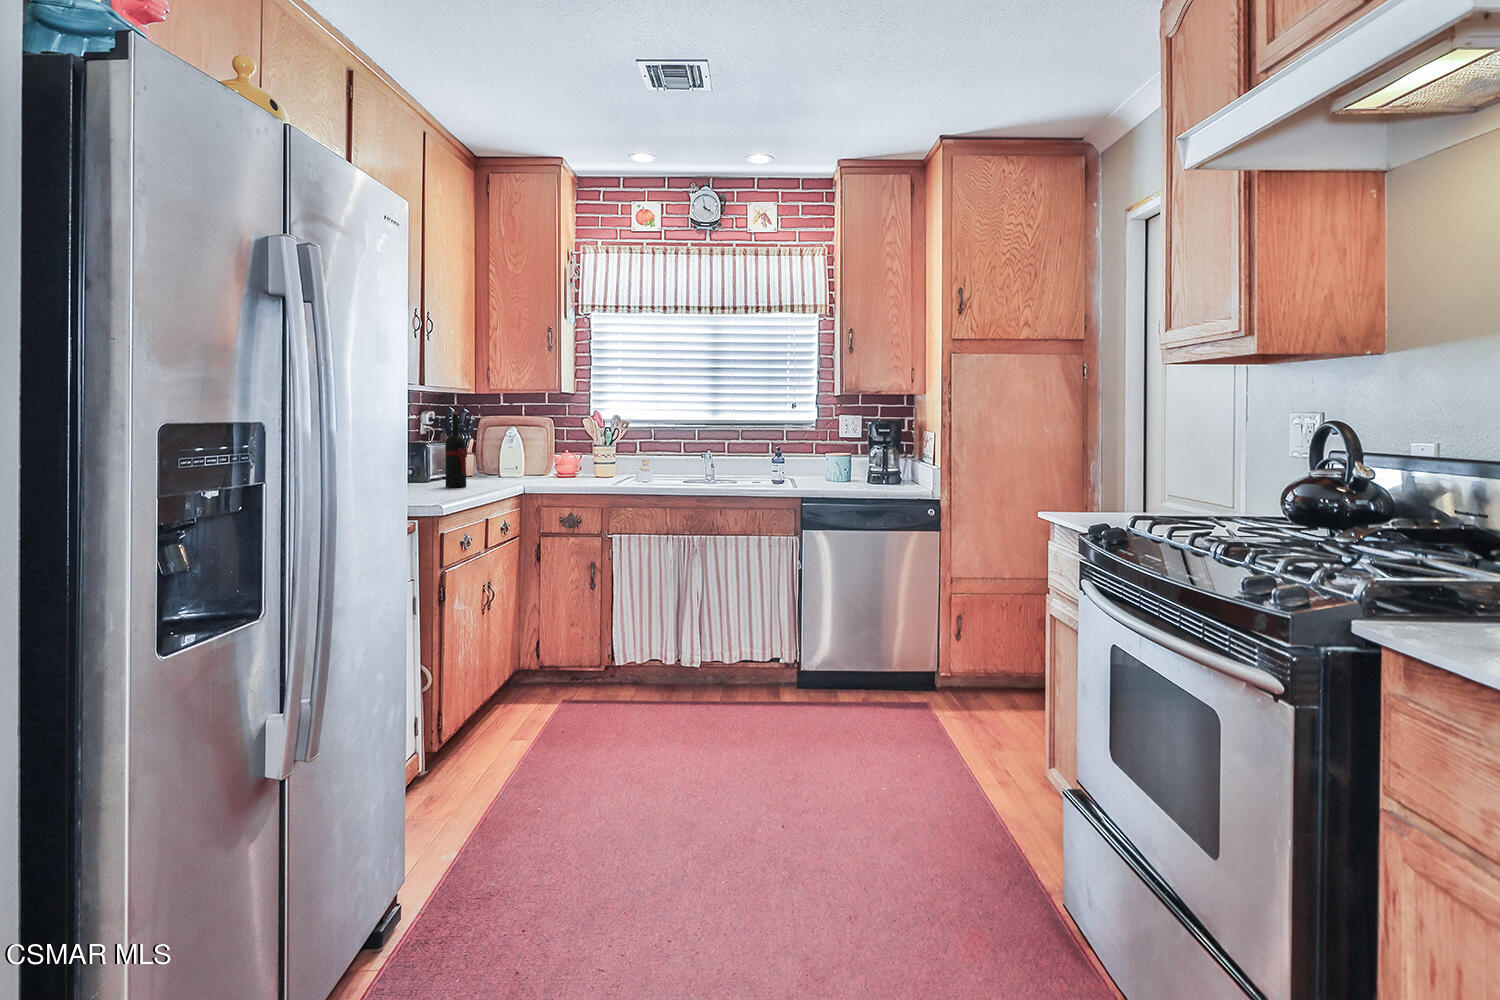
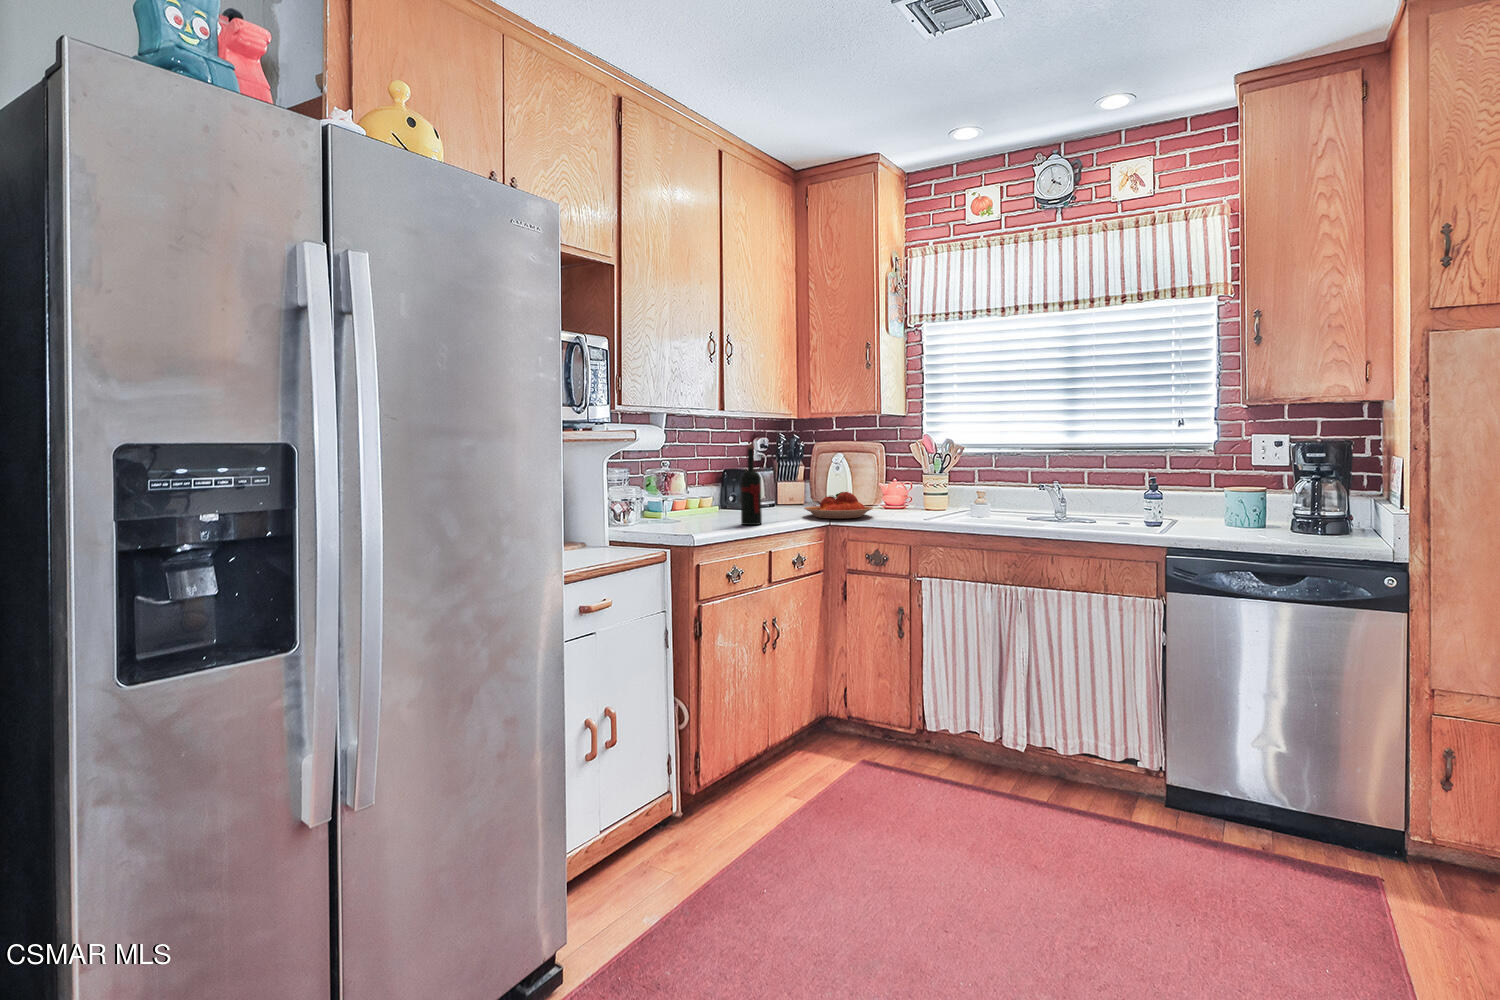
plate: none [498,458,564,482] -> present [804,492,873,518]

